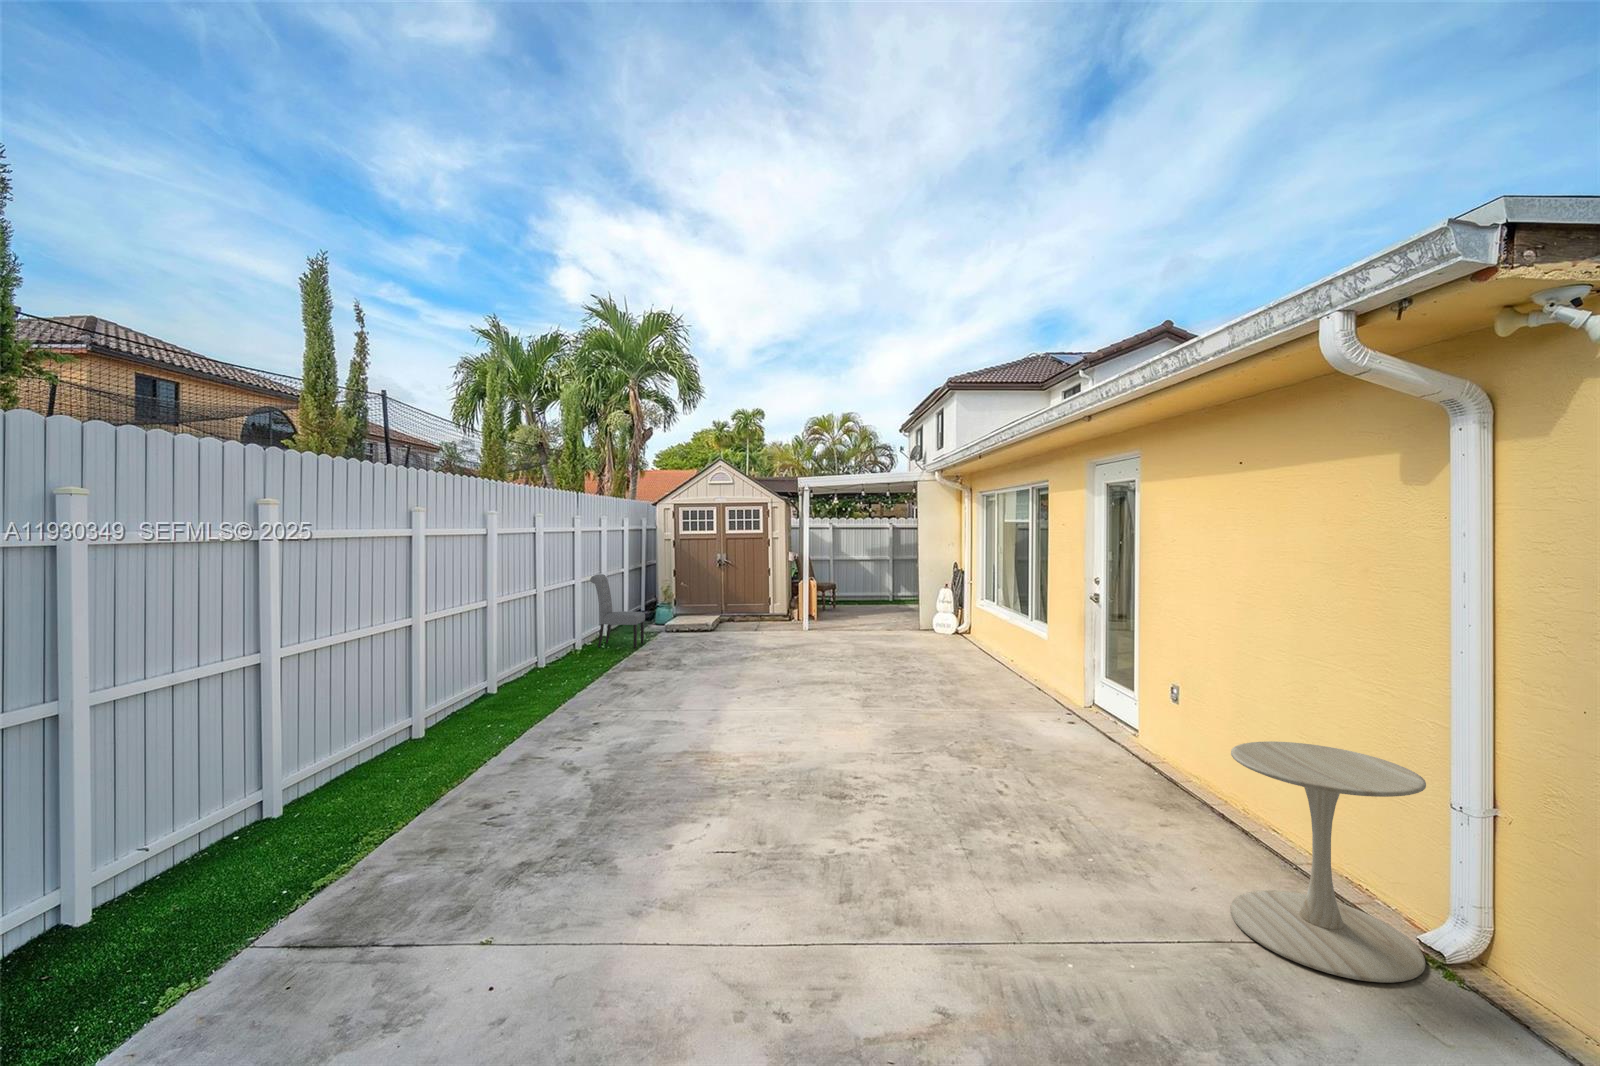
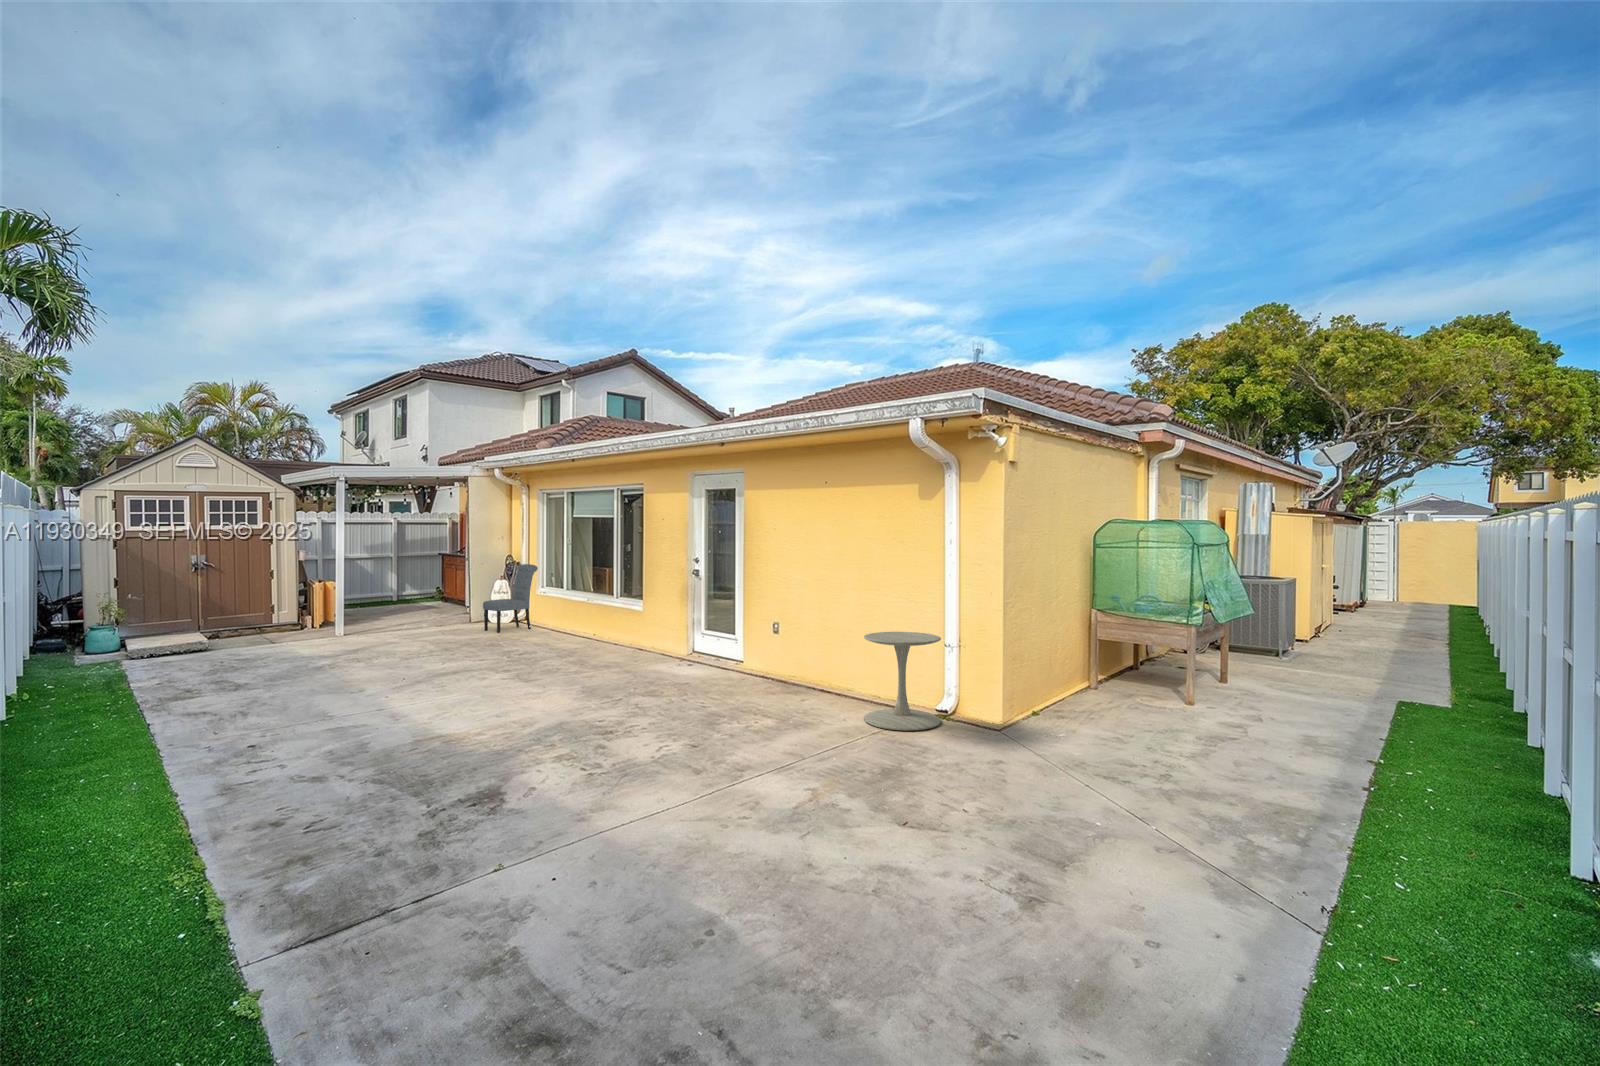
chair: present [590,574,645,648] -> present [483,564,538,633]

